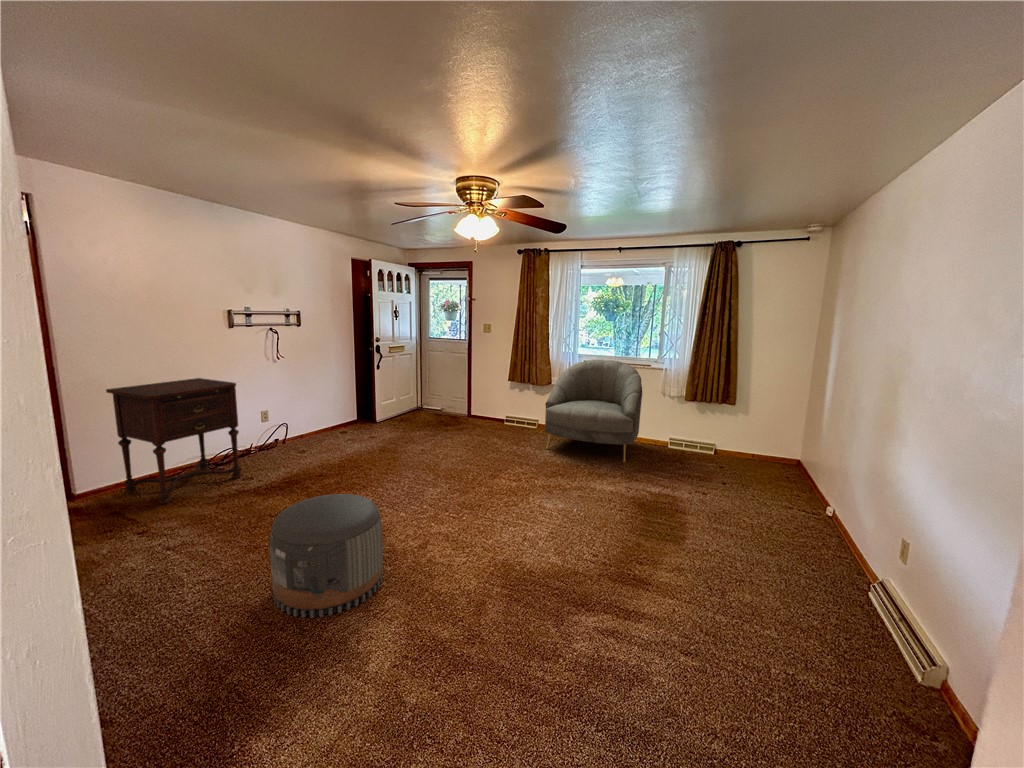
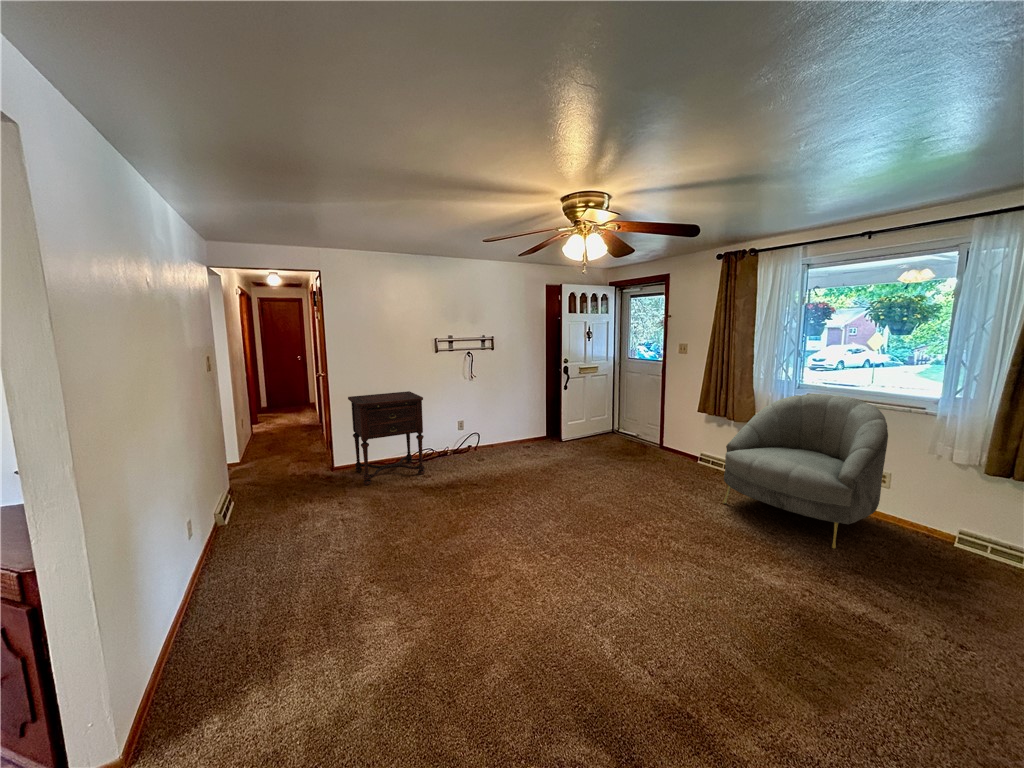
pouf: present [269,494,383,618] -> none [345,506,442,617]

